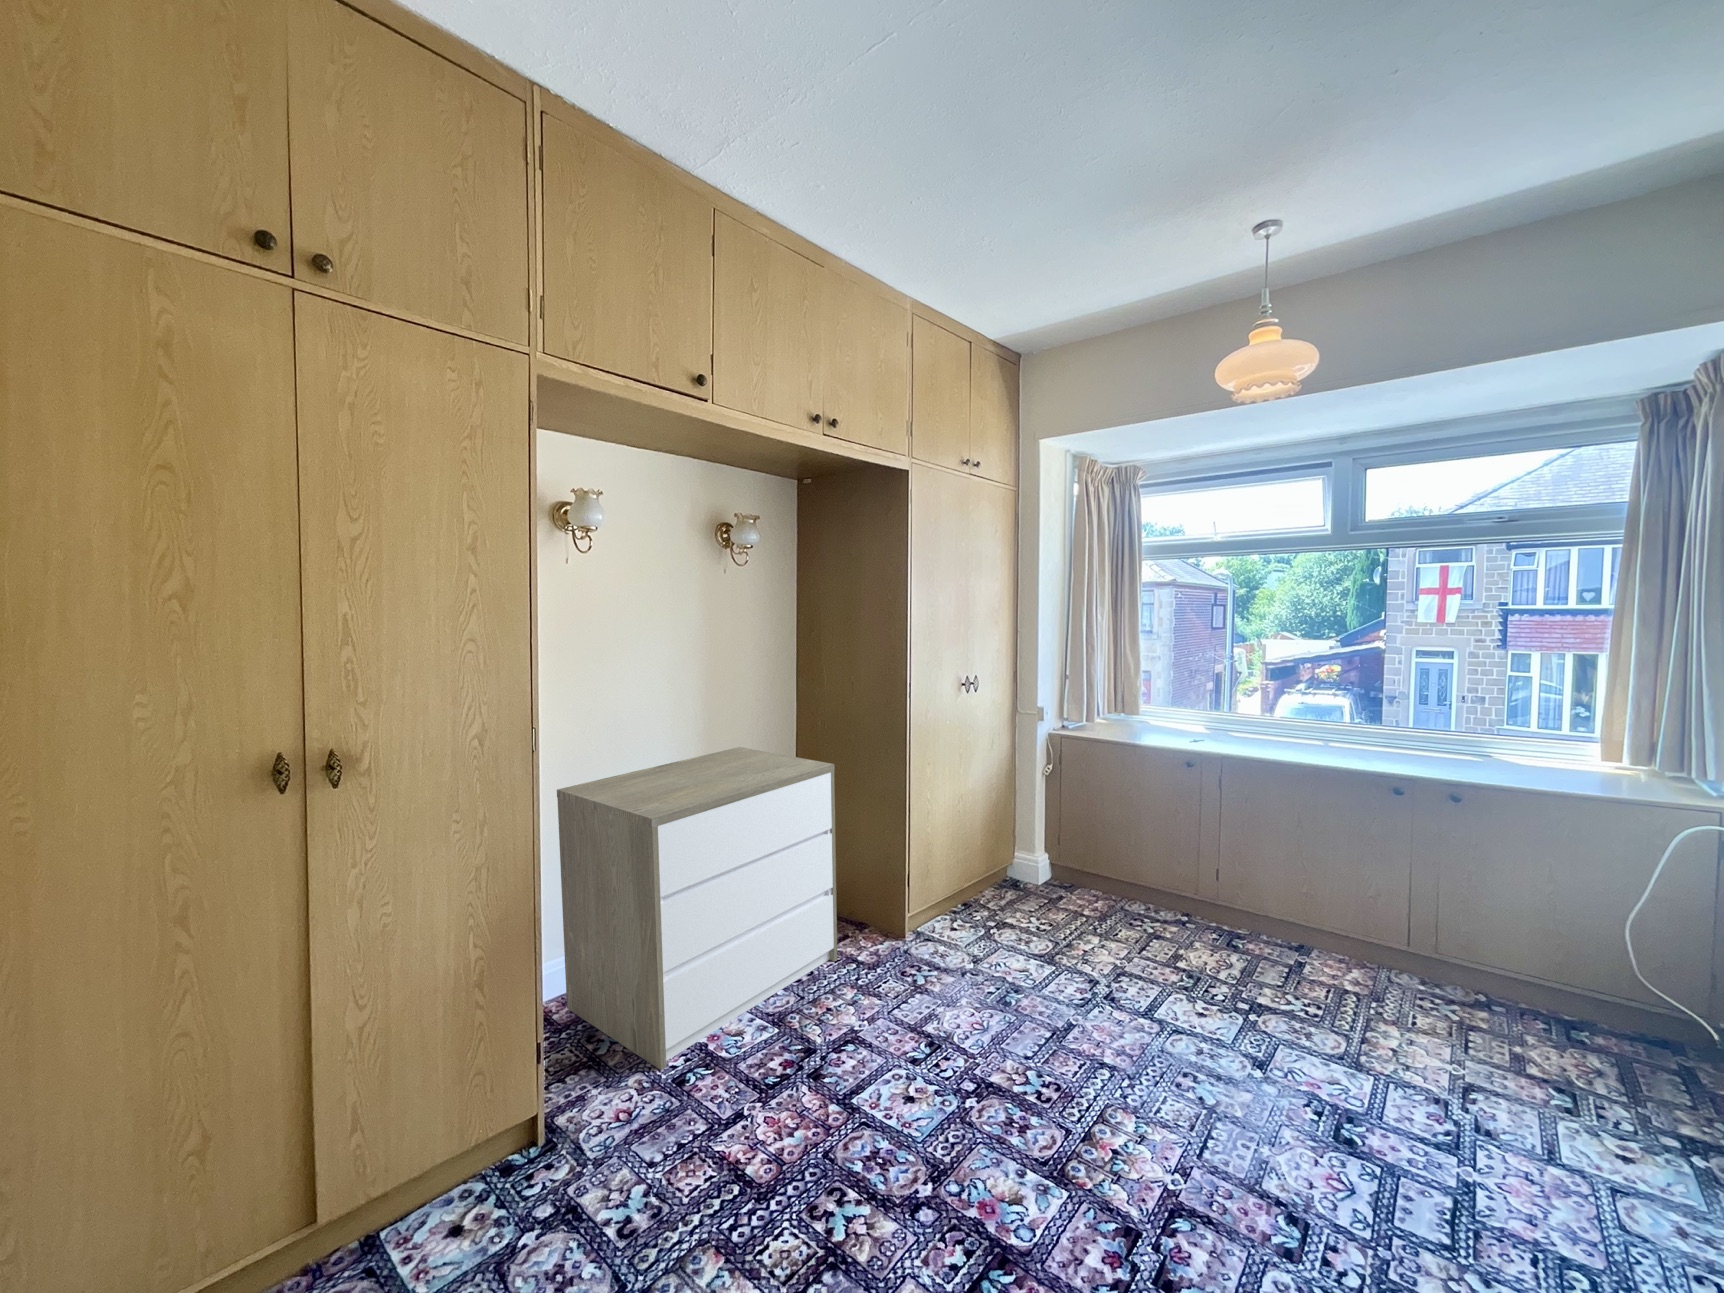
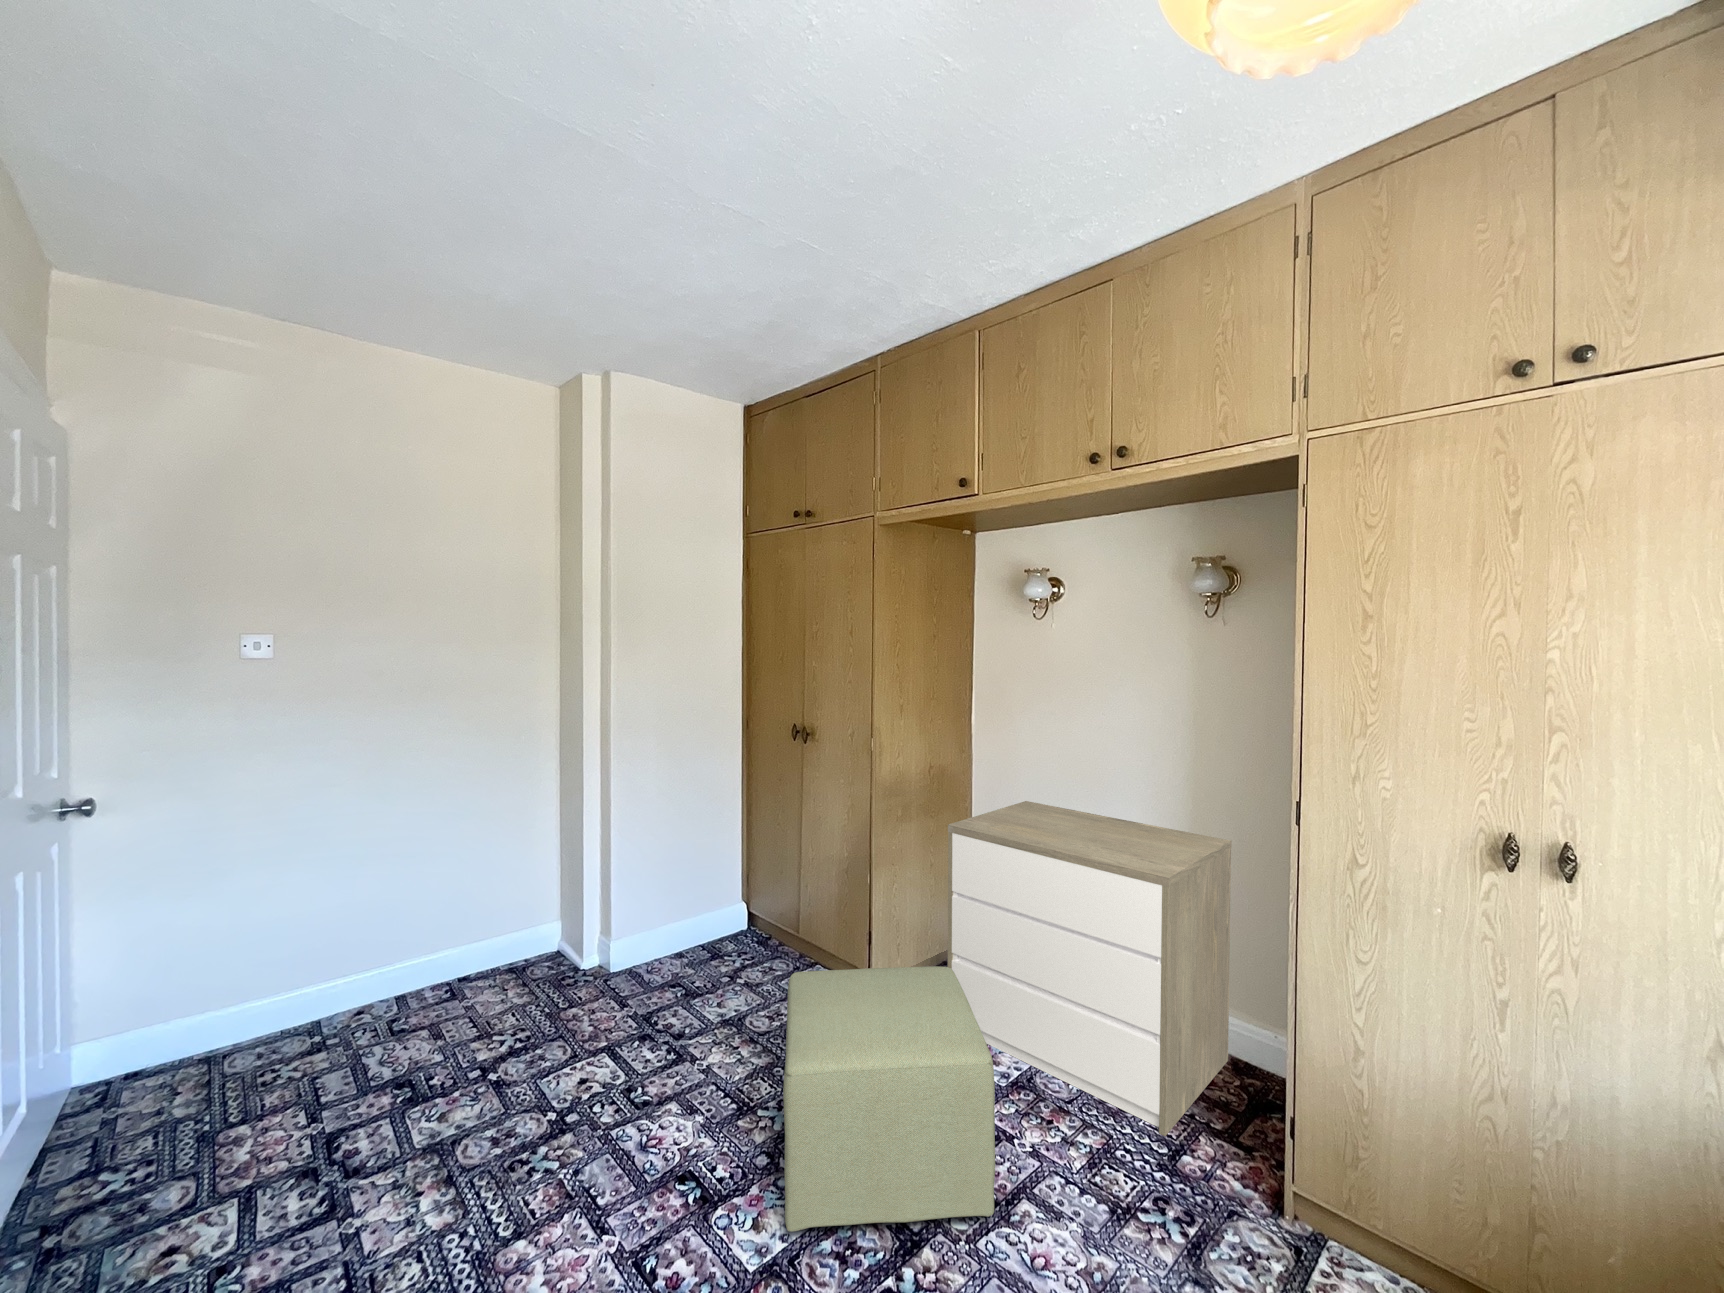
ottoman: none [799,911,1031,1189] -> present [783,966,995,1232]

